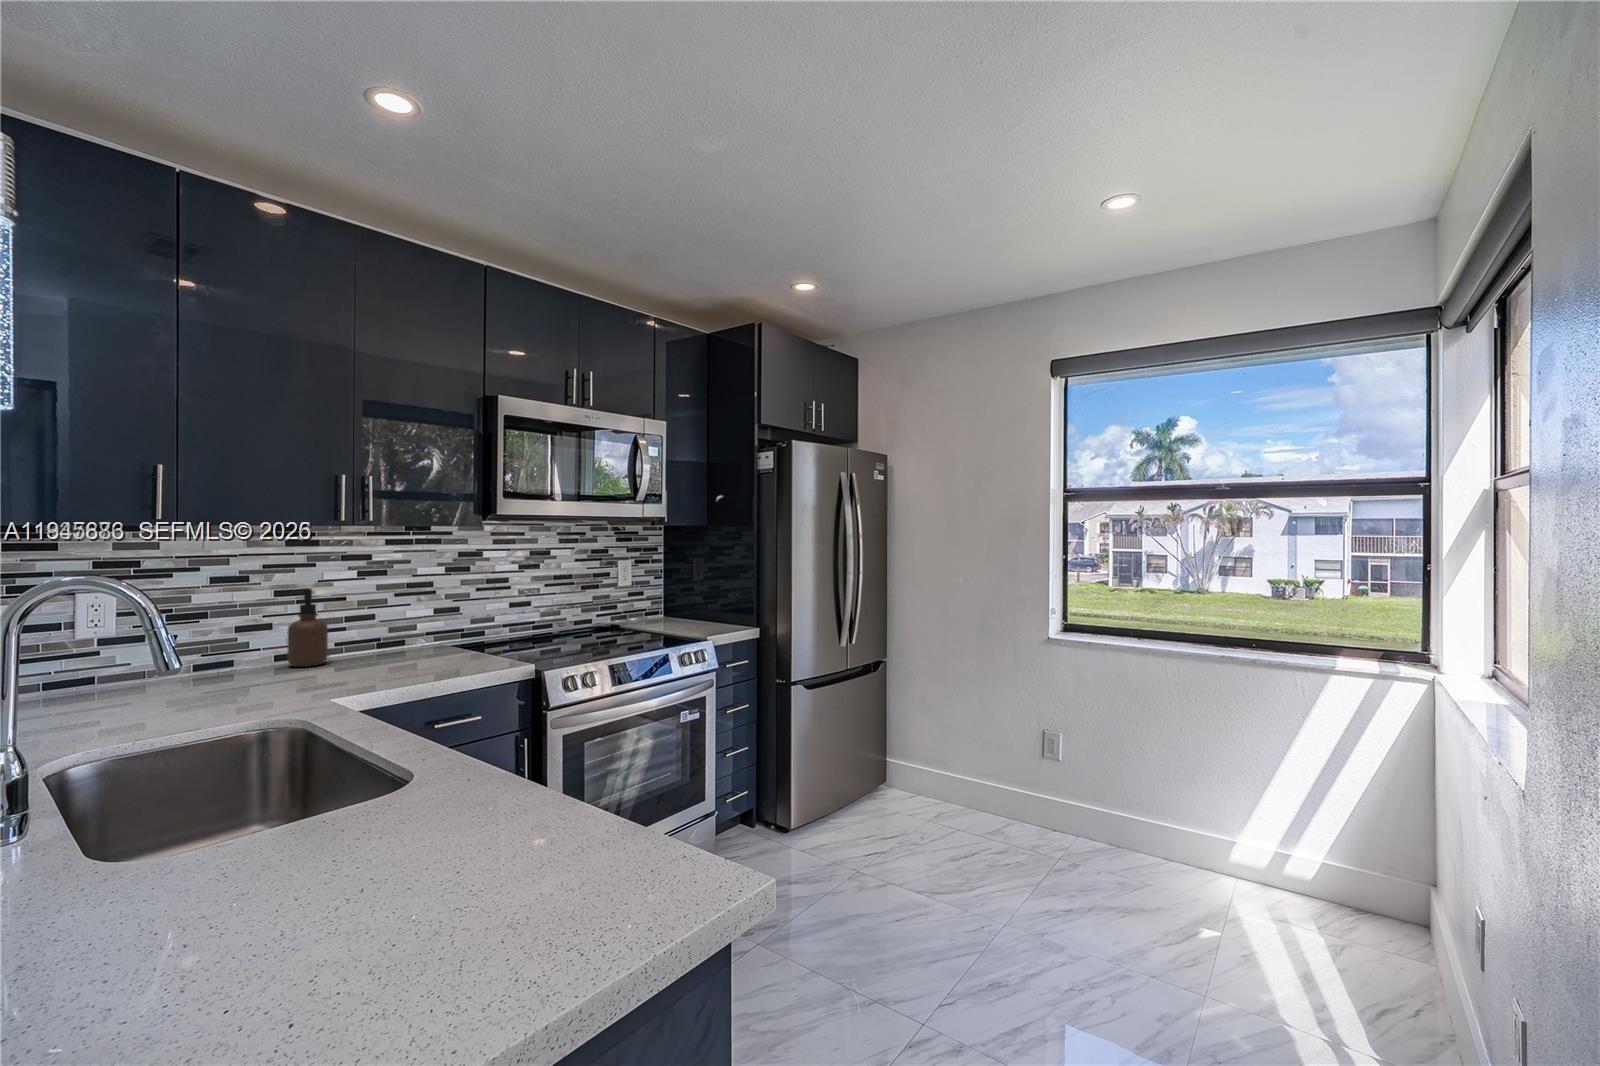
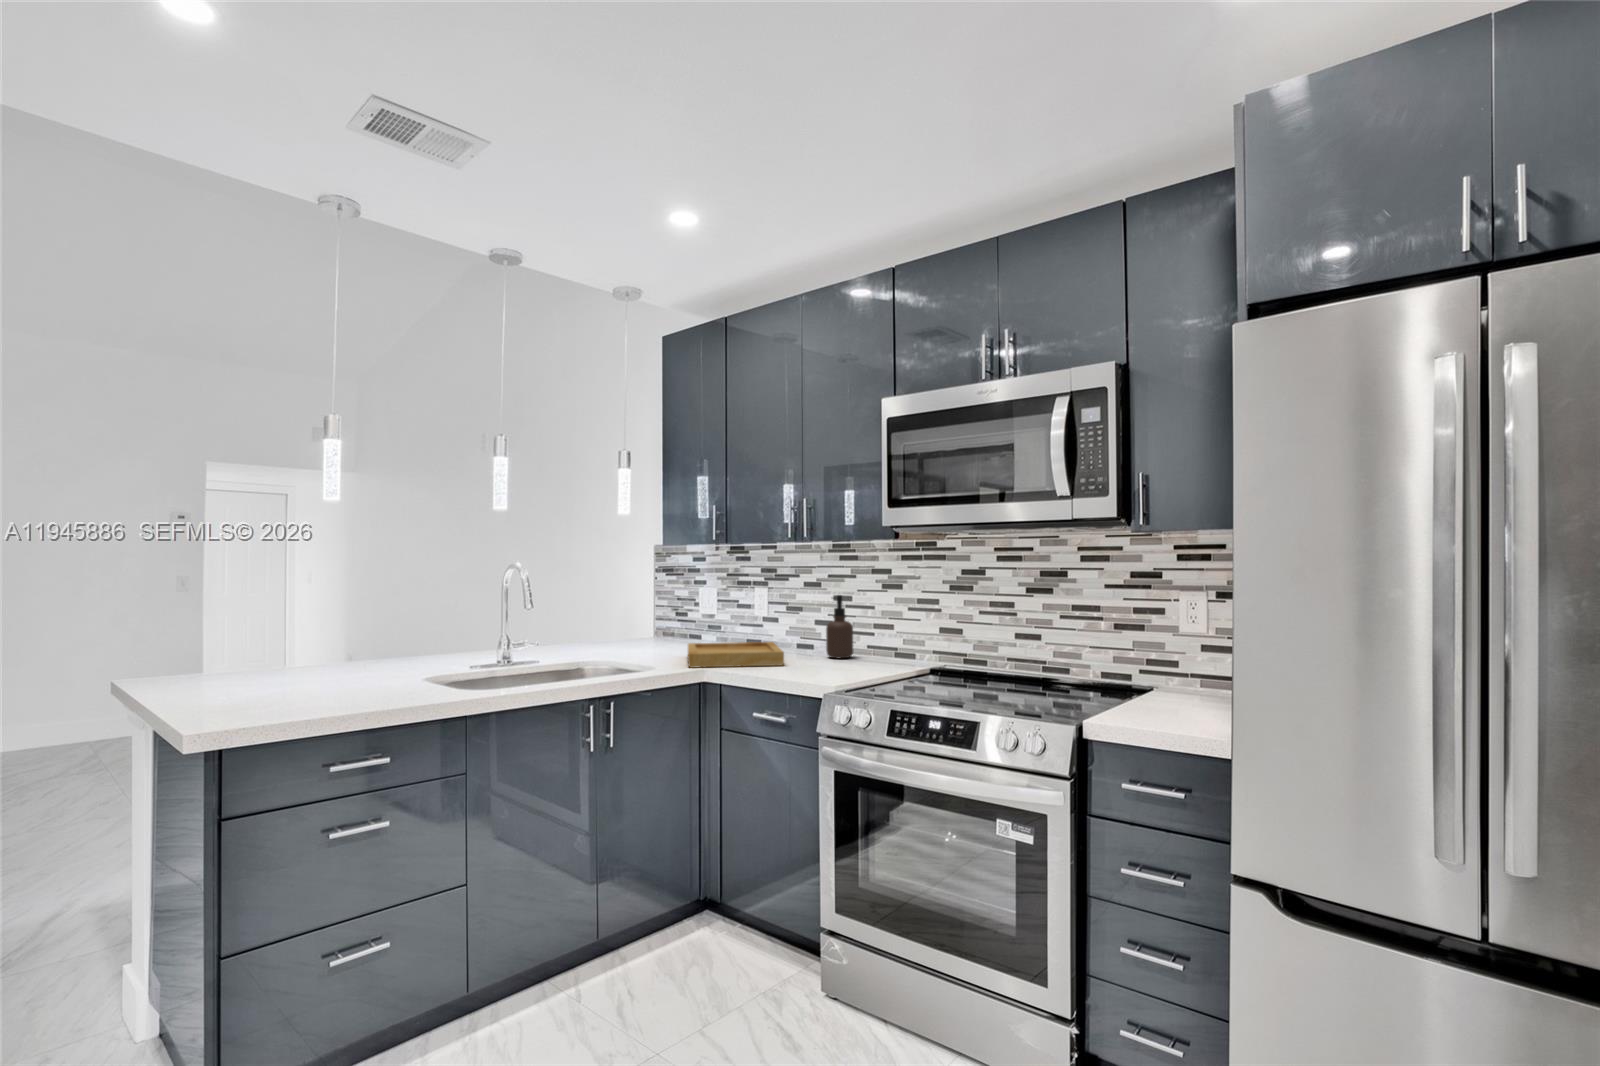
tray: none [128,660,348,712] -> present [688,642,784,668]

